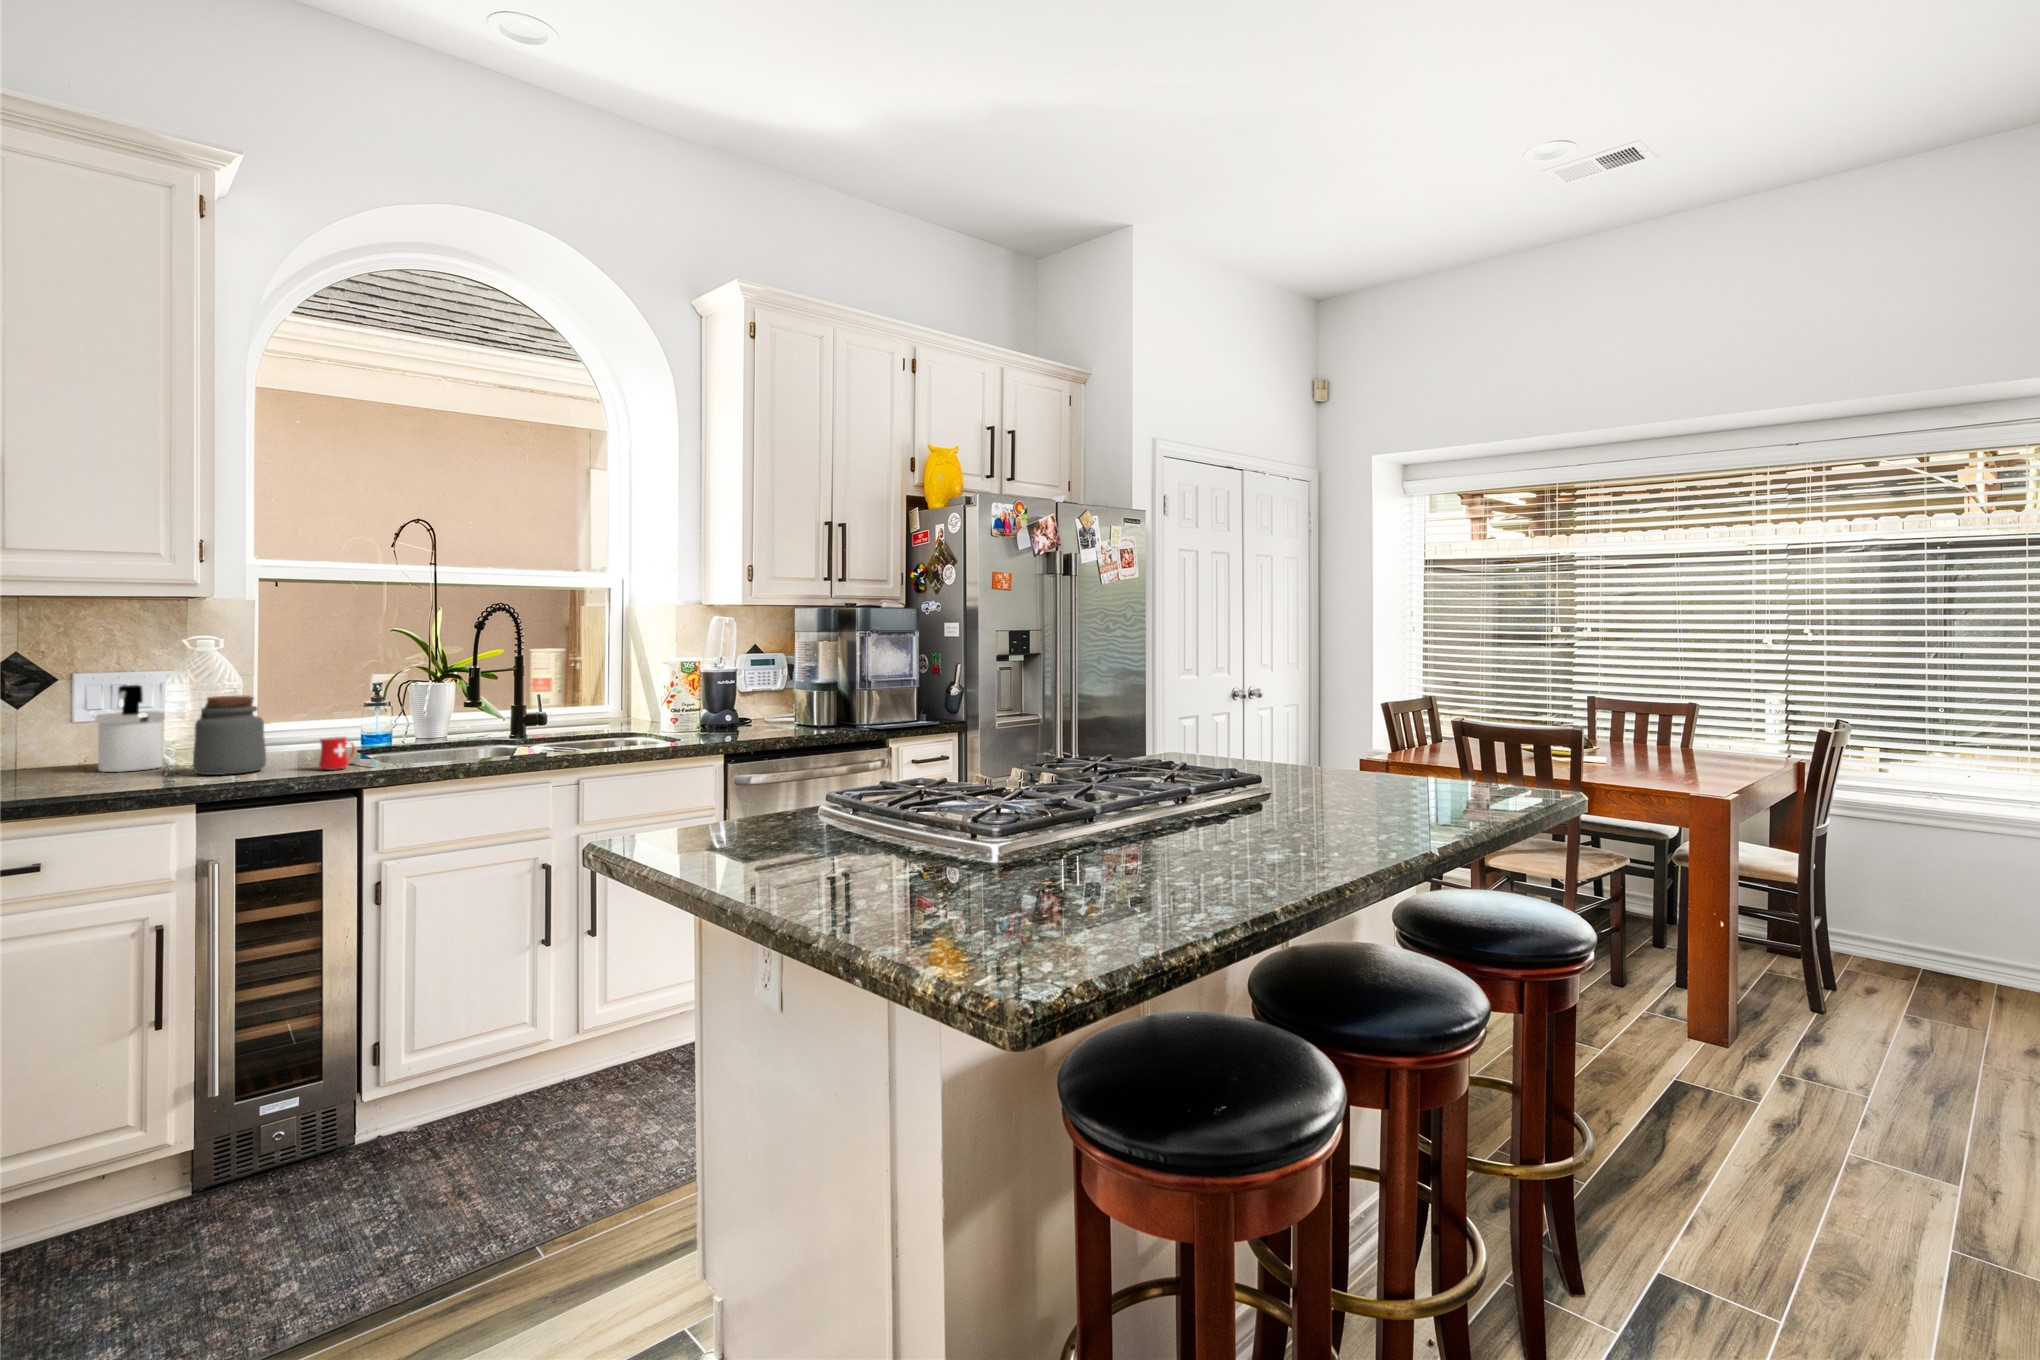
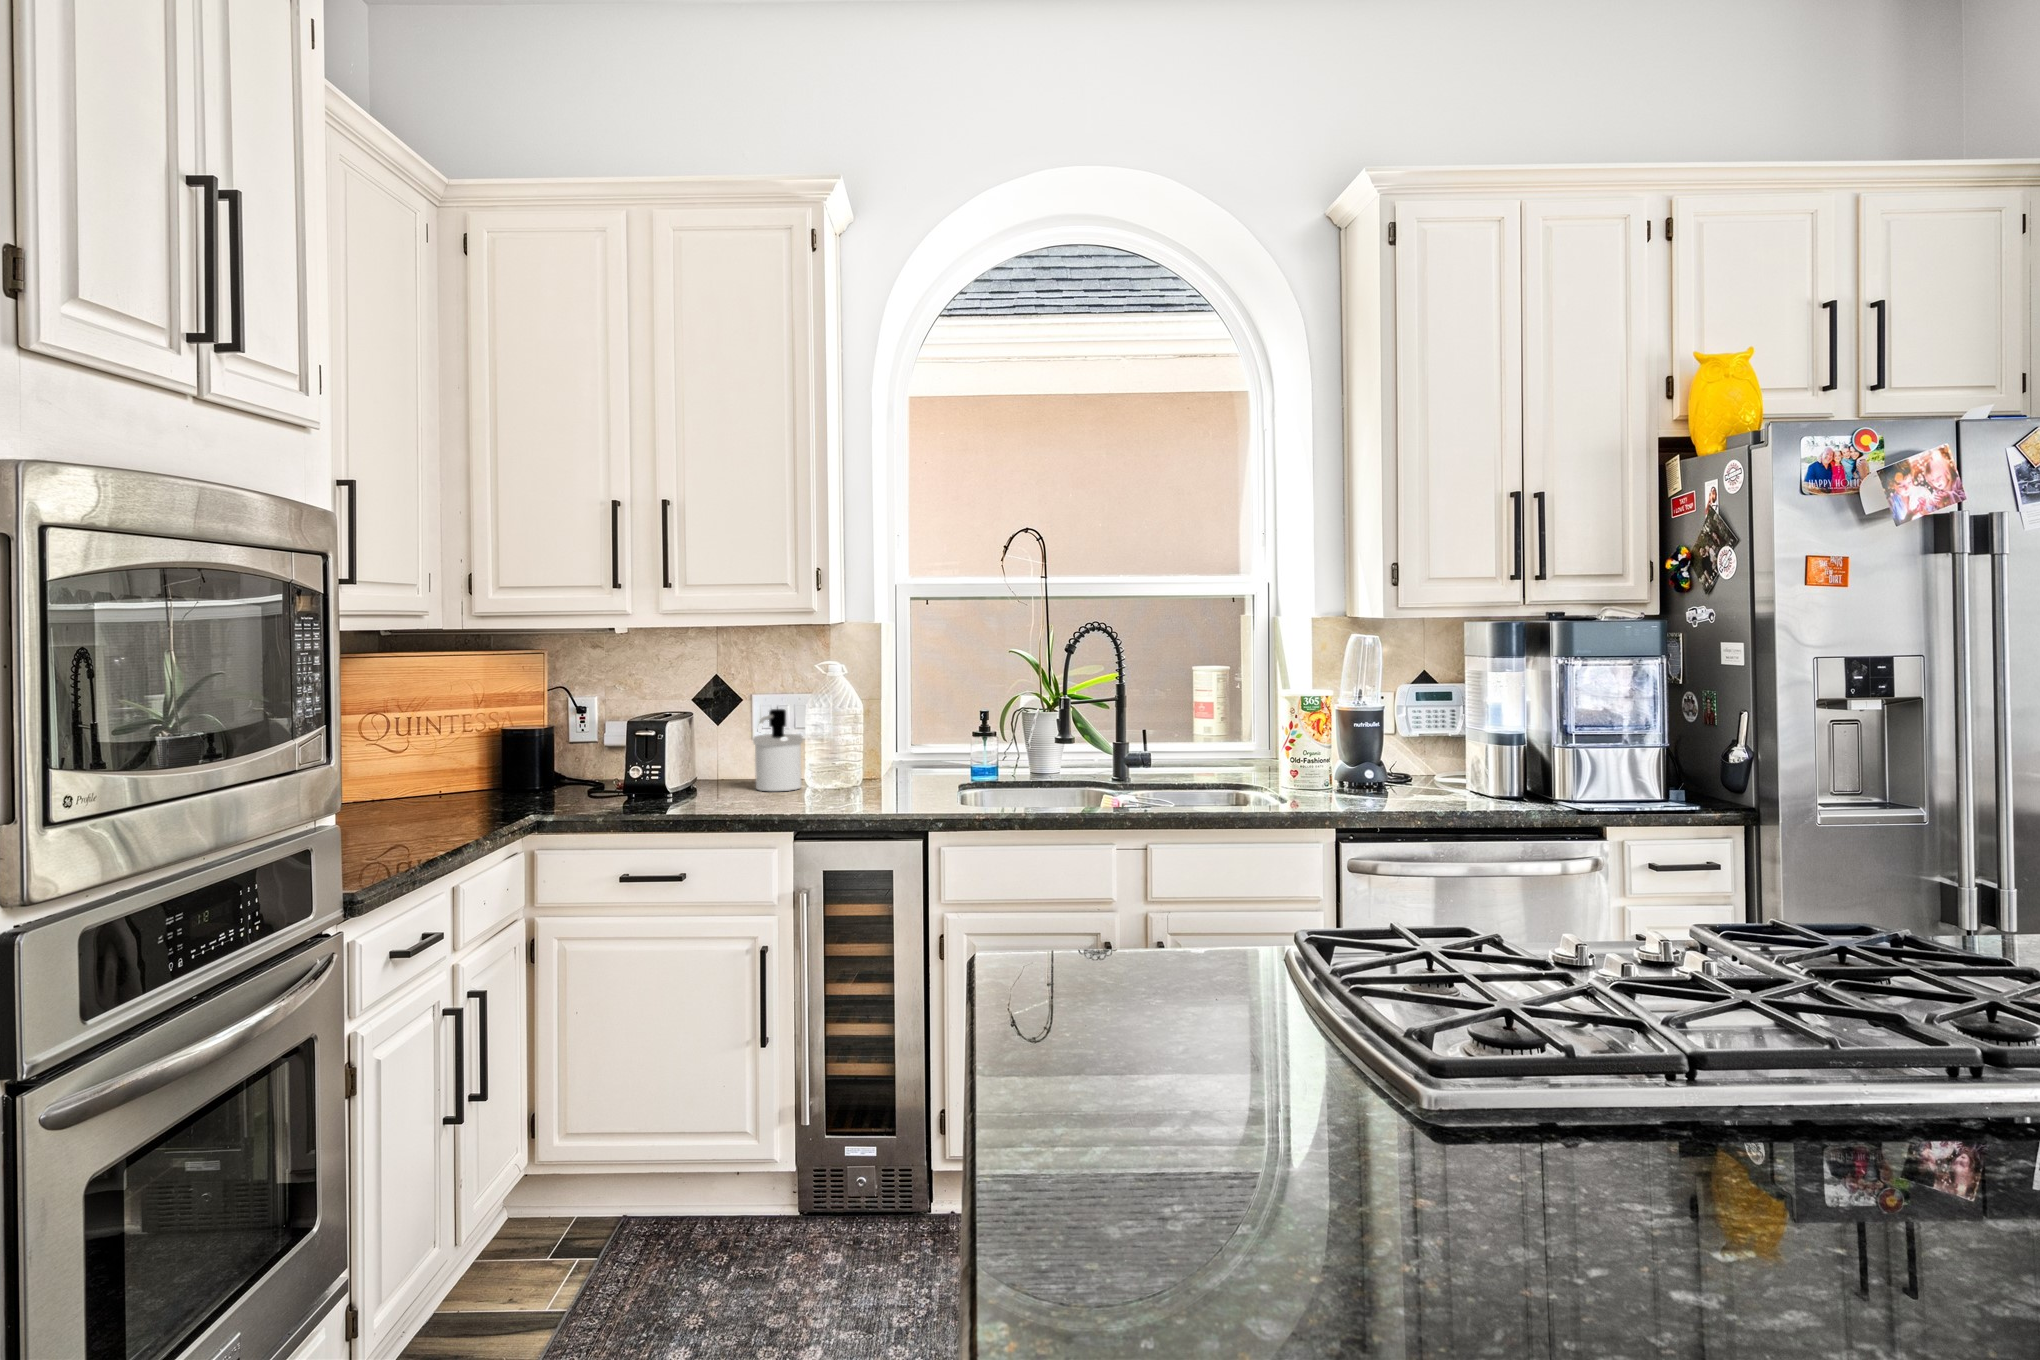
jar: present [193,695,266,775] -> none [804,724,862,804]
mug: present [319,737,357,770] -> none [898,772,948,808]

